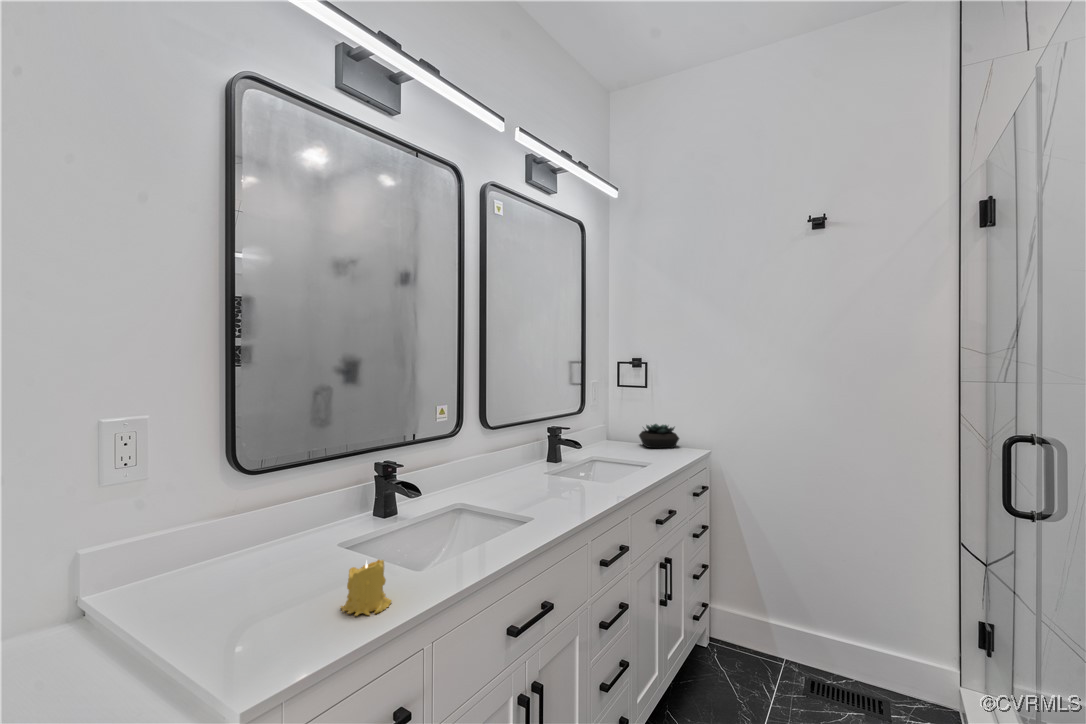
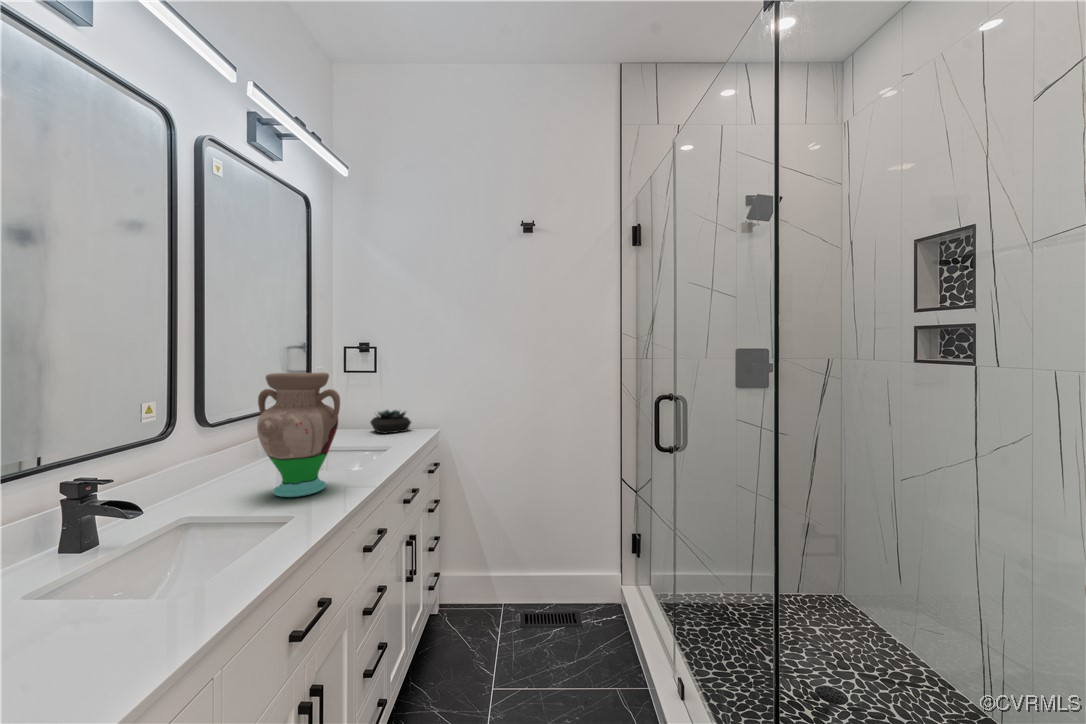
vase: none [515,386,582,502] -> present [257,373,340,497]
candle: present [341,560,391,616] -> none [73,589,155,669]

